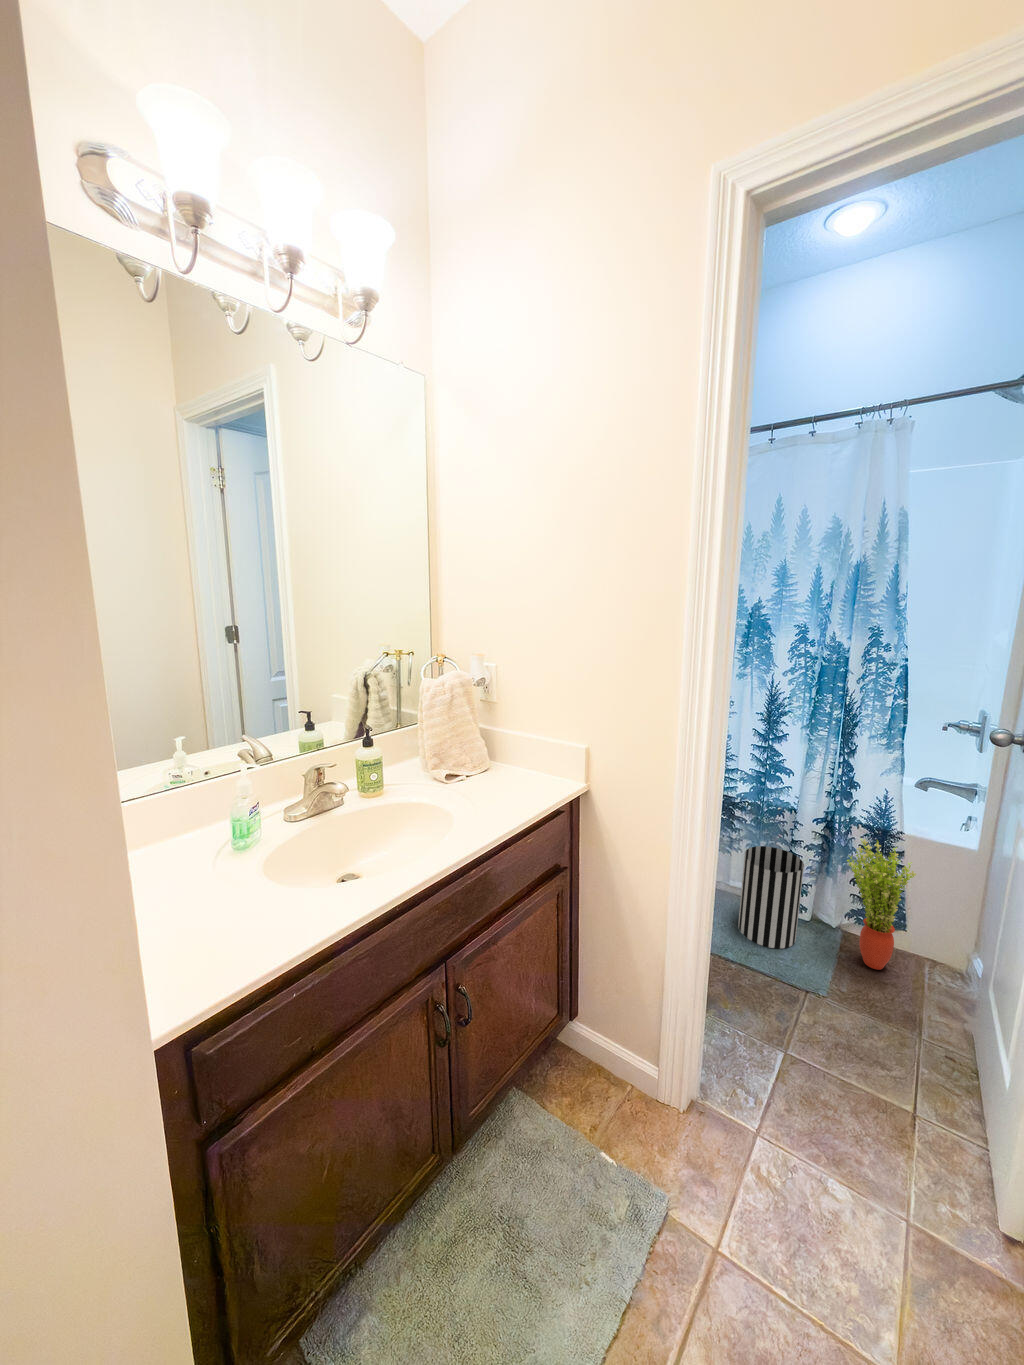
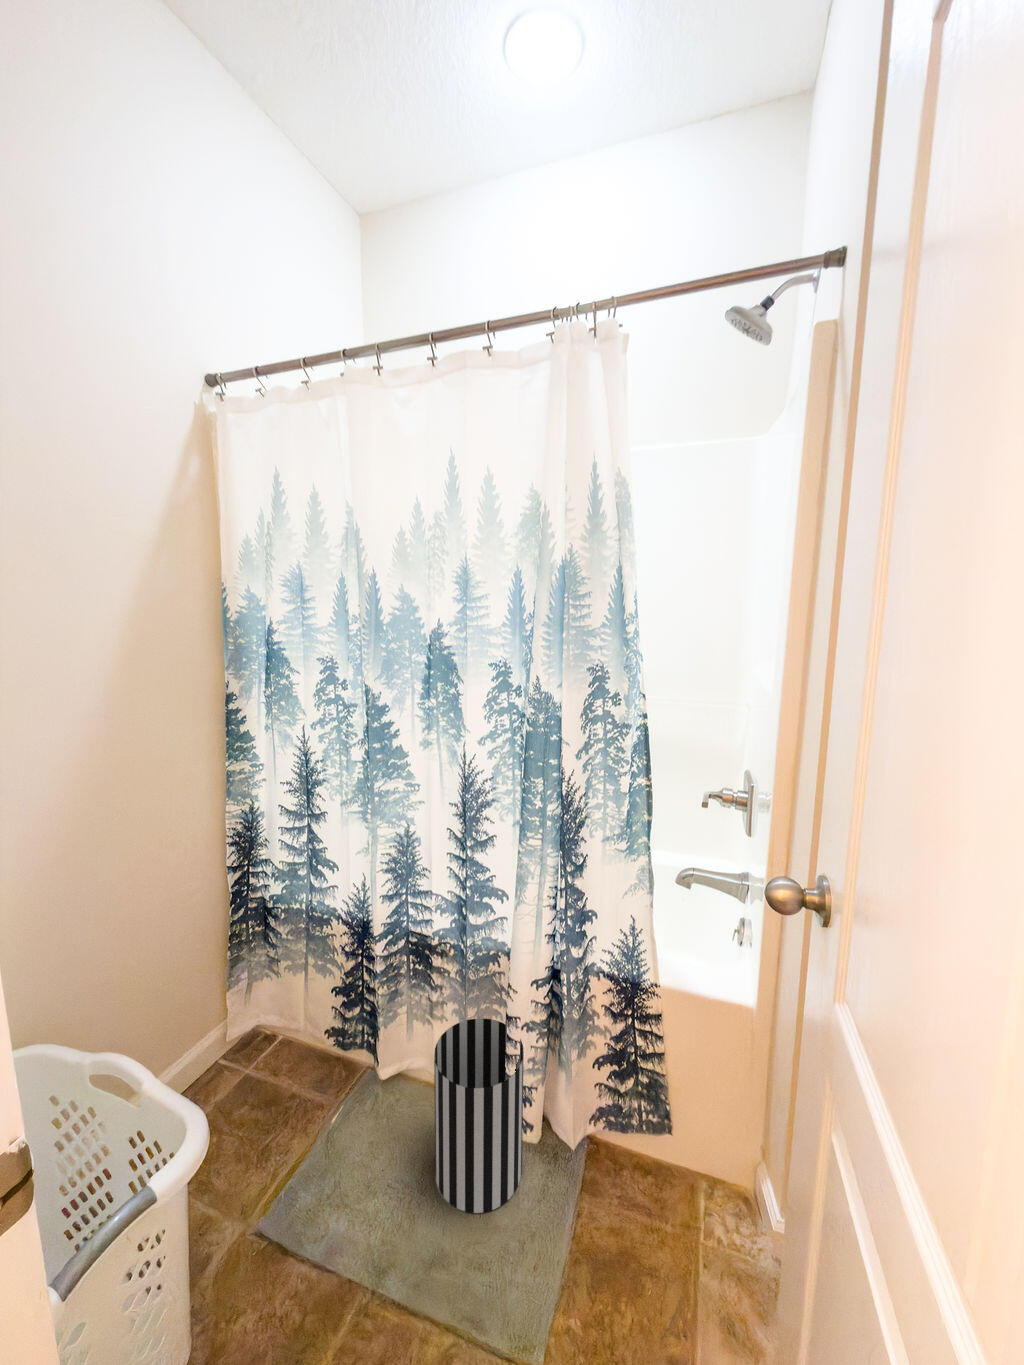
potted plant: present [847,839,916,970] -> none [579,1008,676,1220]

